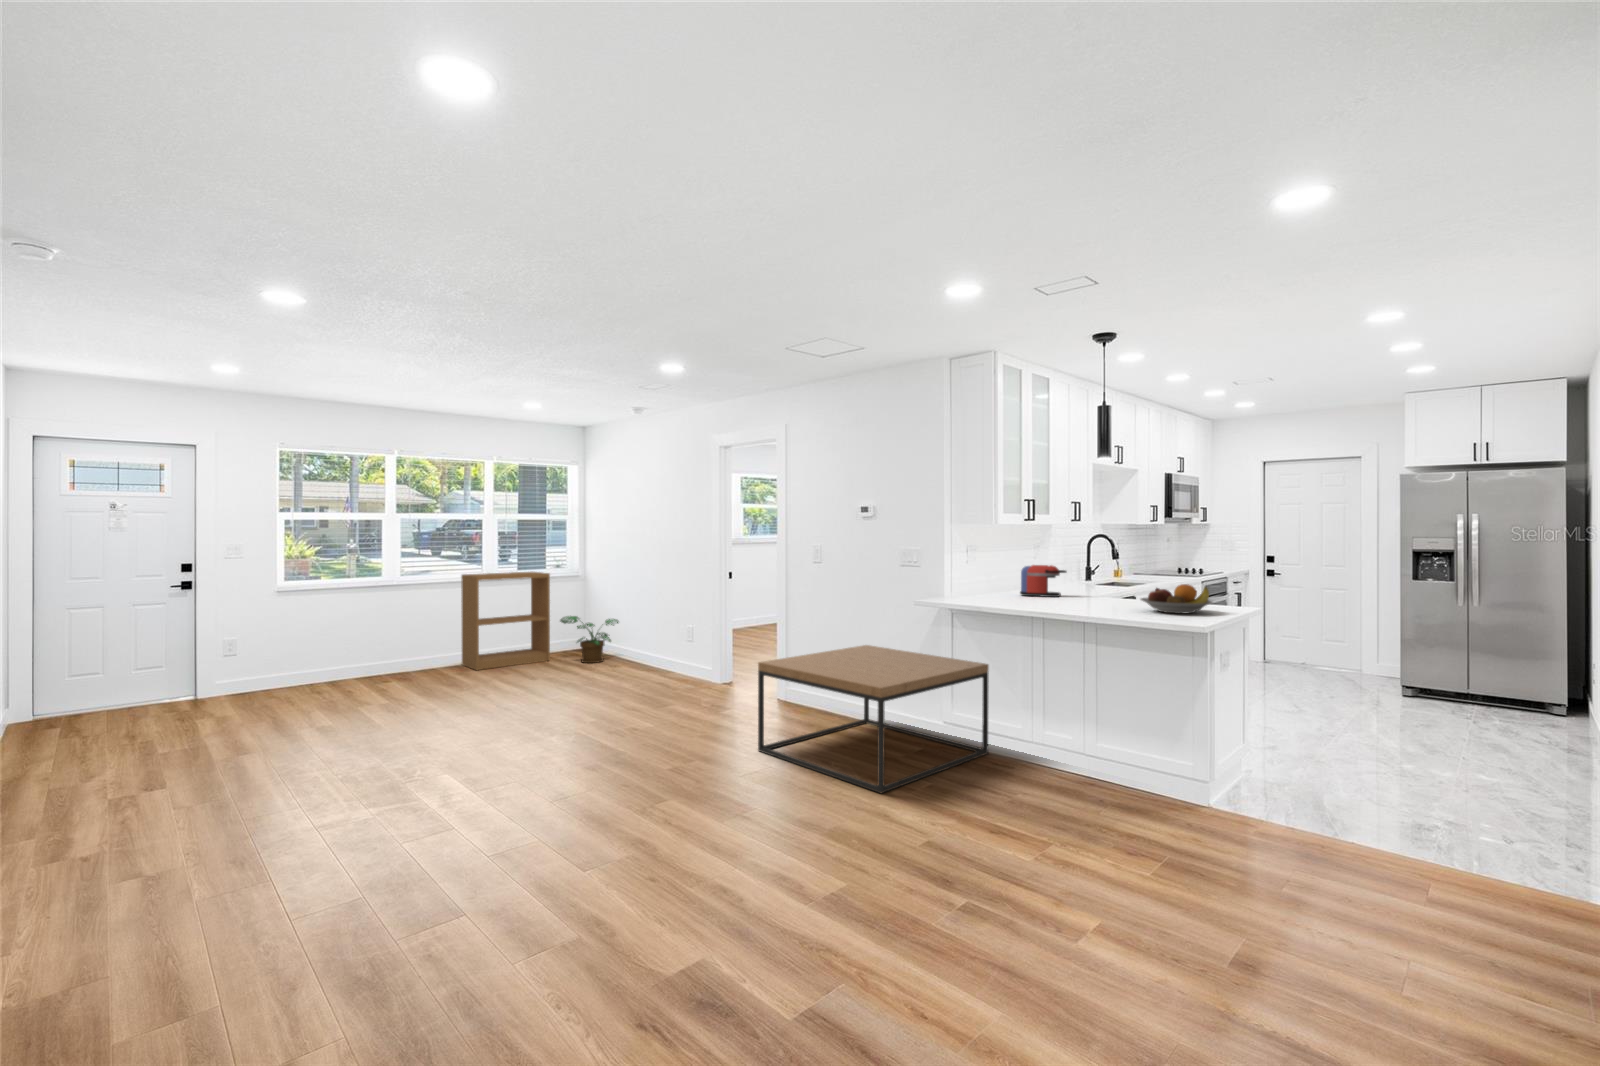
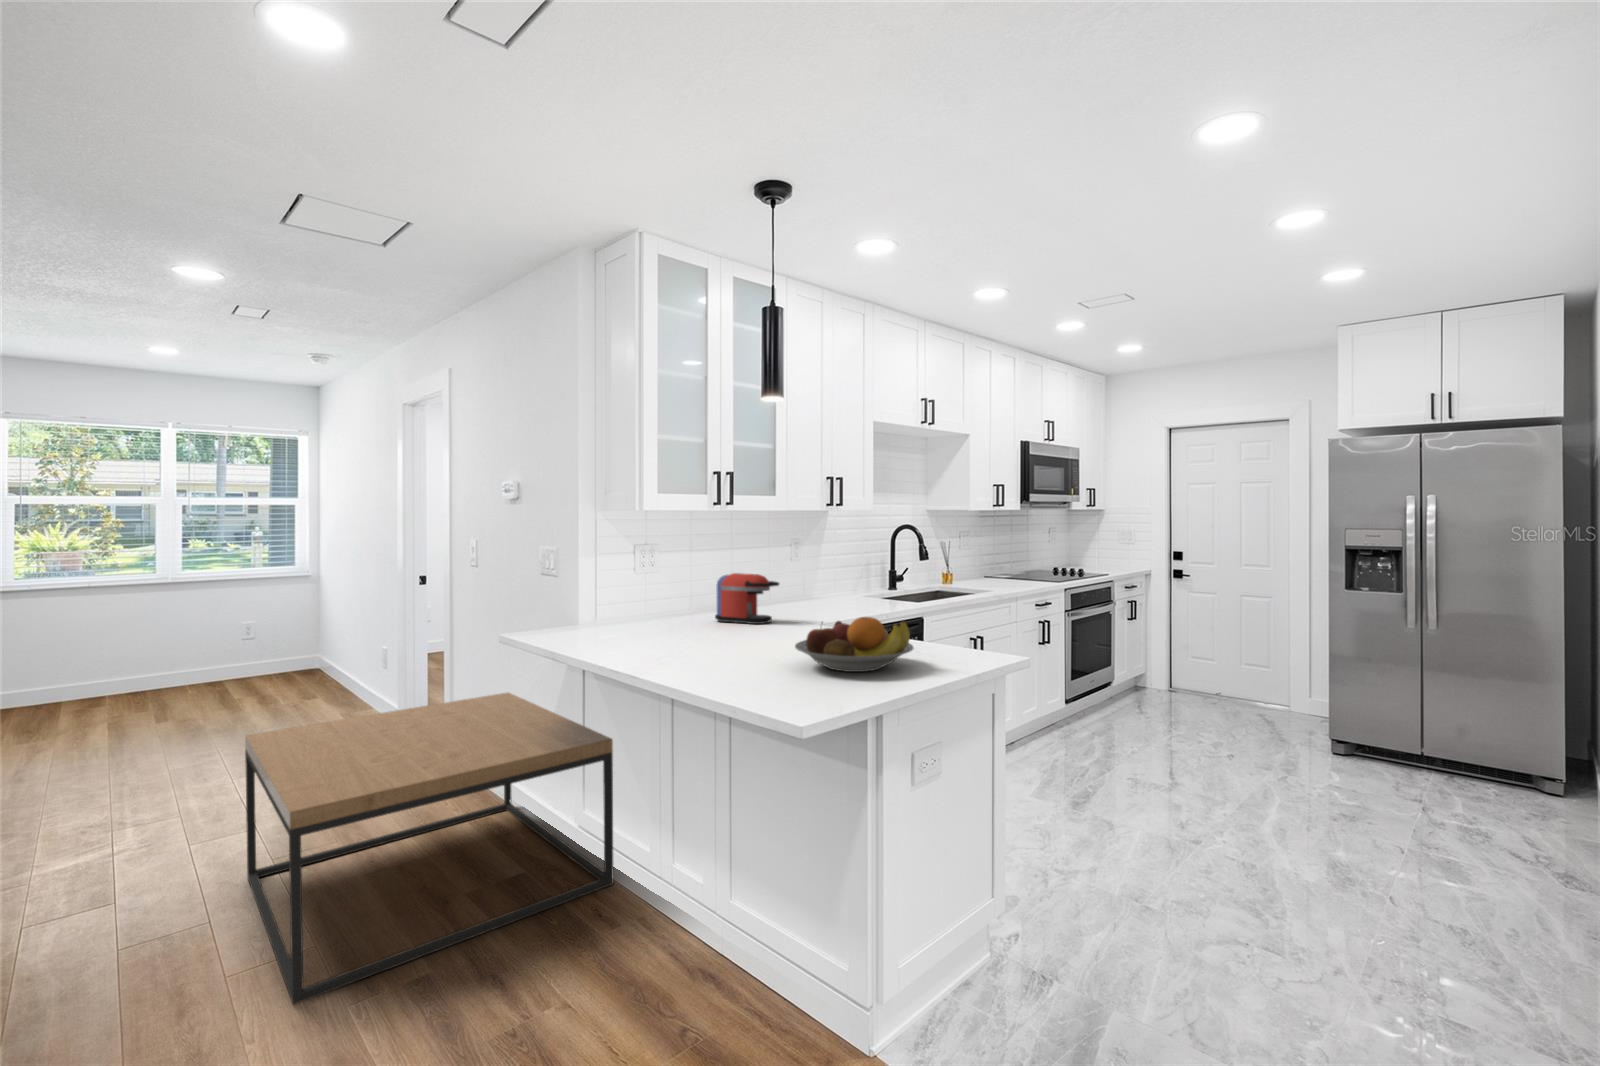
bookshelf: present [461,572,550,670] -> none [115,574,243,707]
potted plant: present [560,616,619,663] -> none [255,632,338,694]

